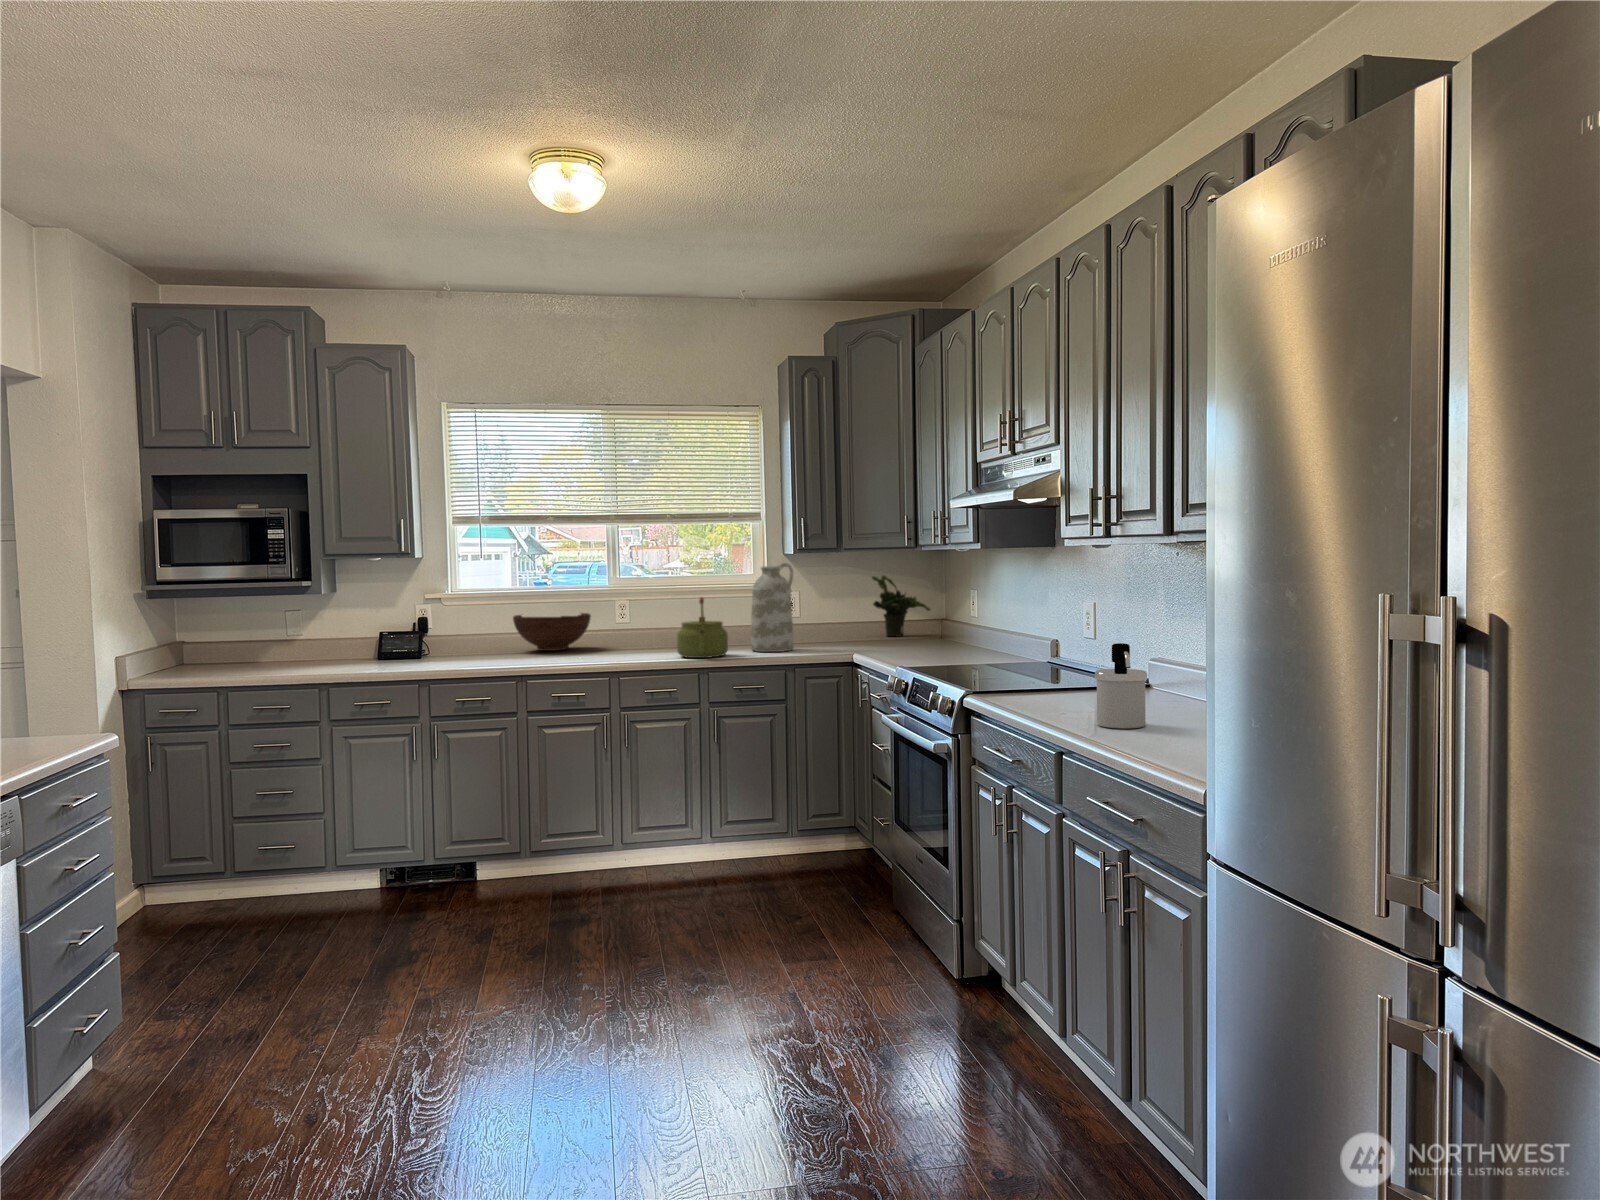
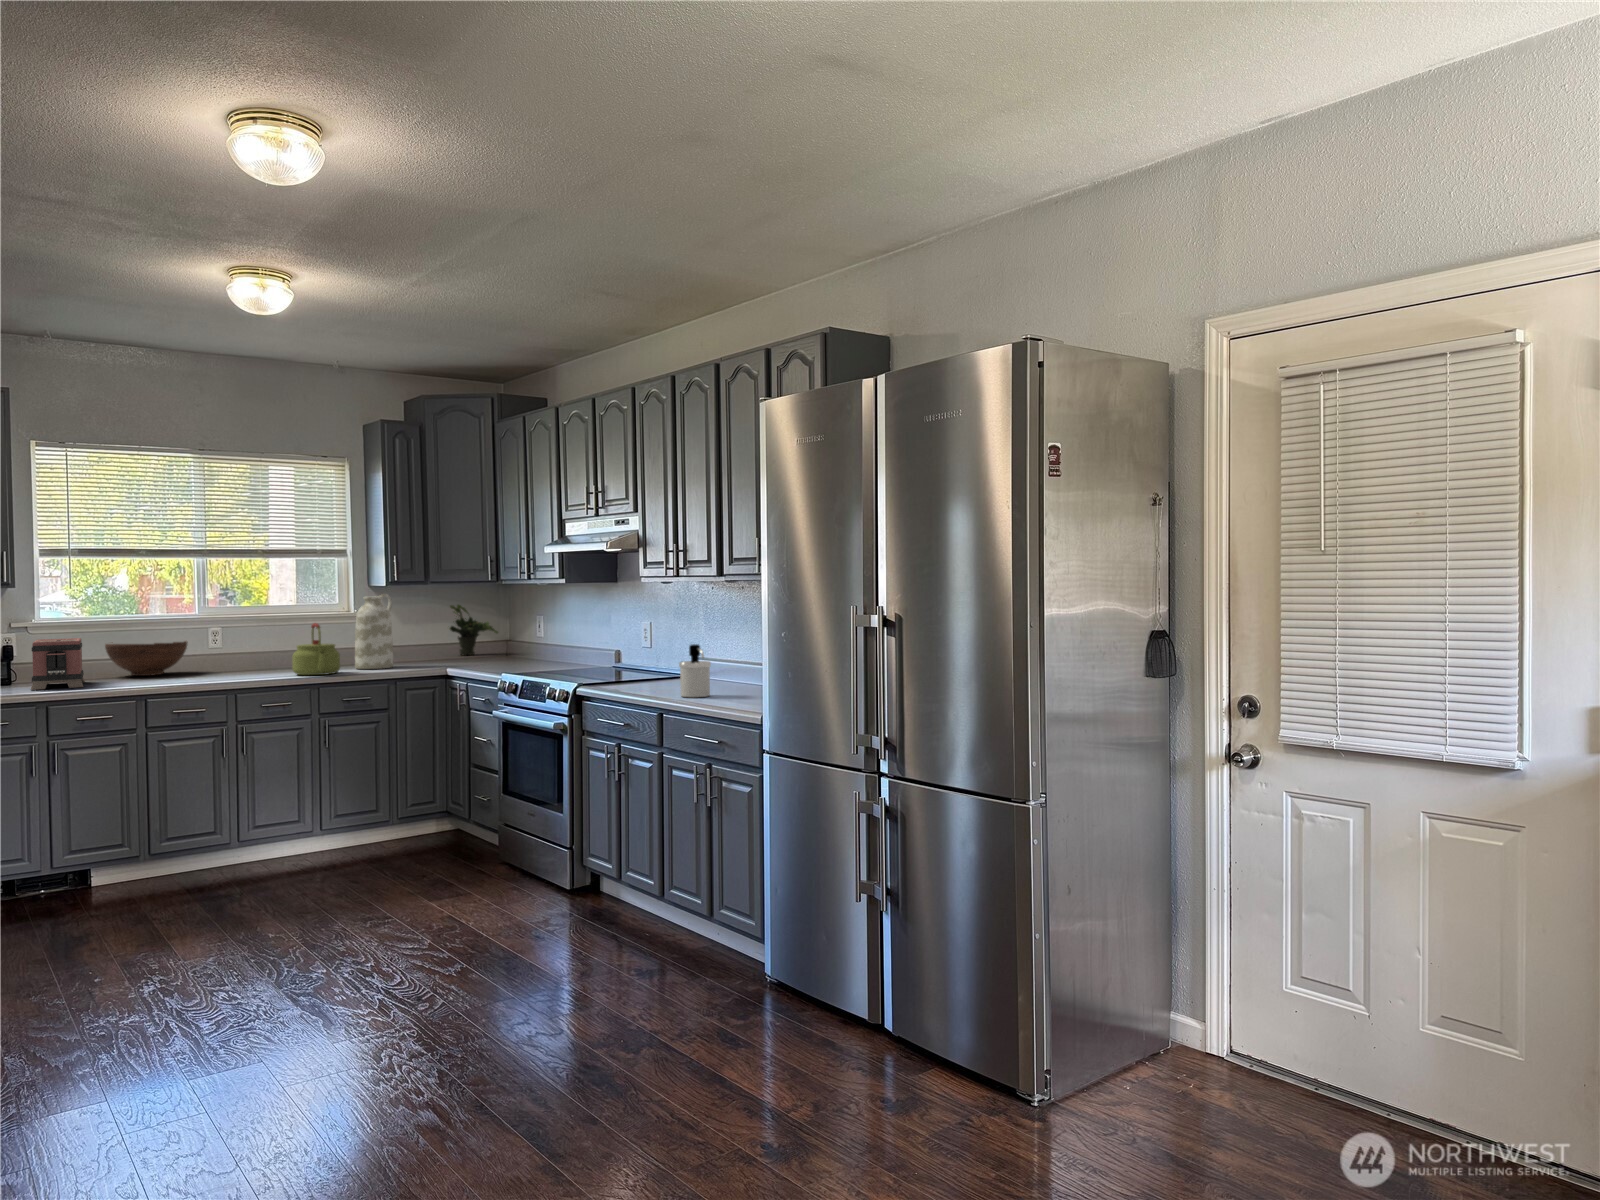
toaster: none [425,610,489,664] -> present [31,638,85,690]

